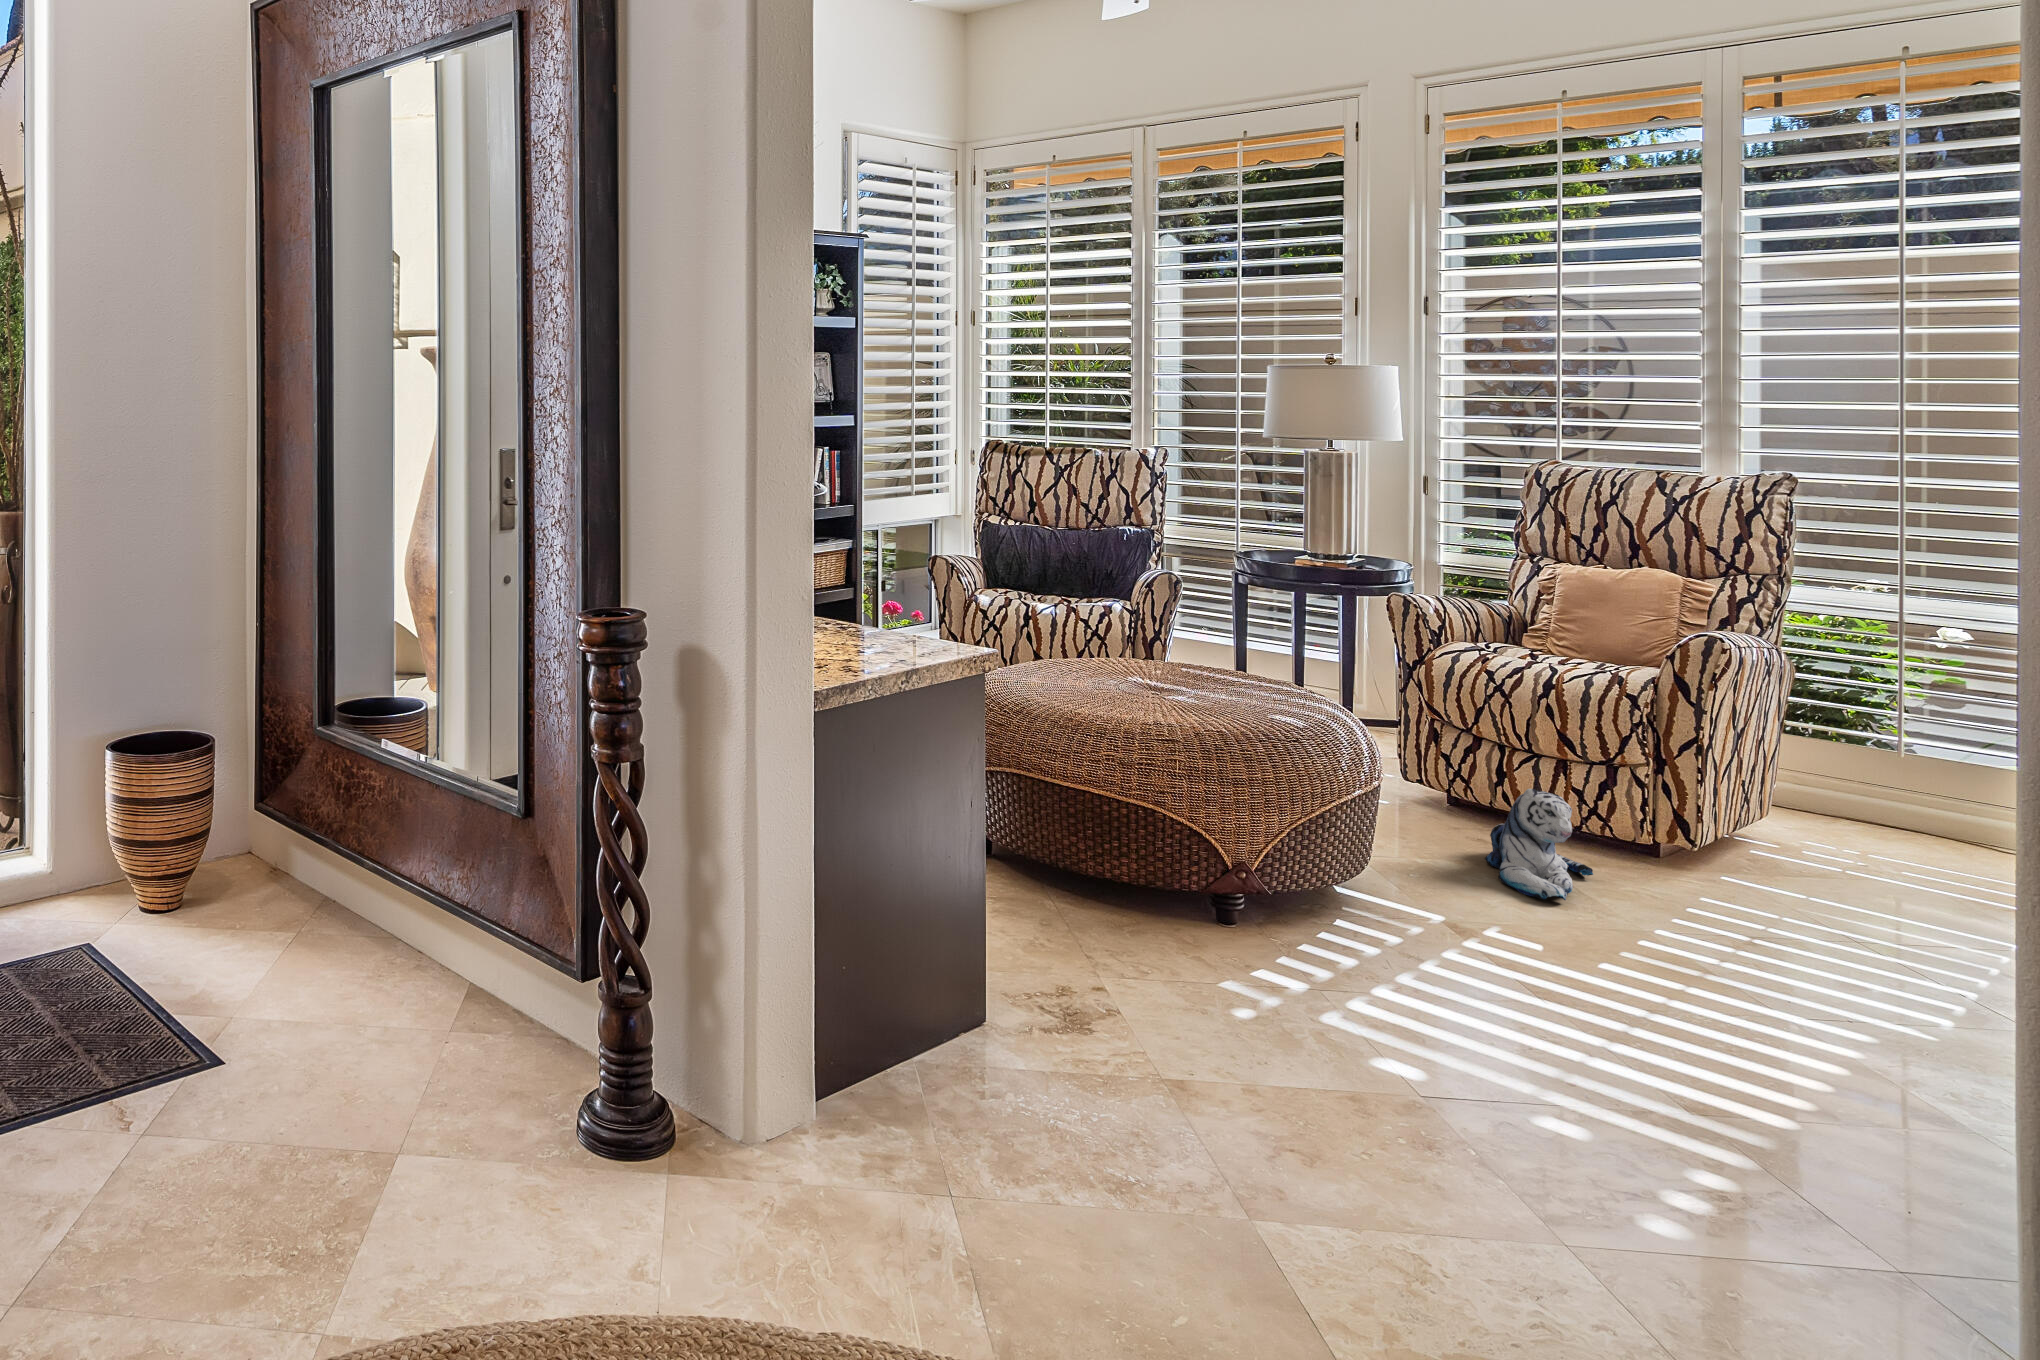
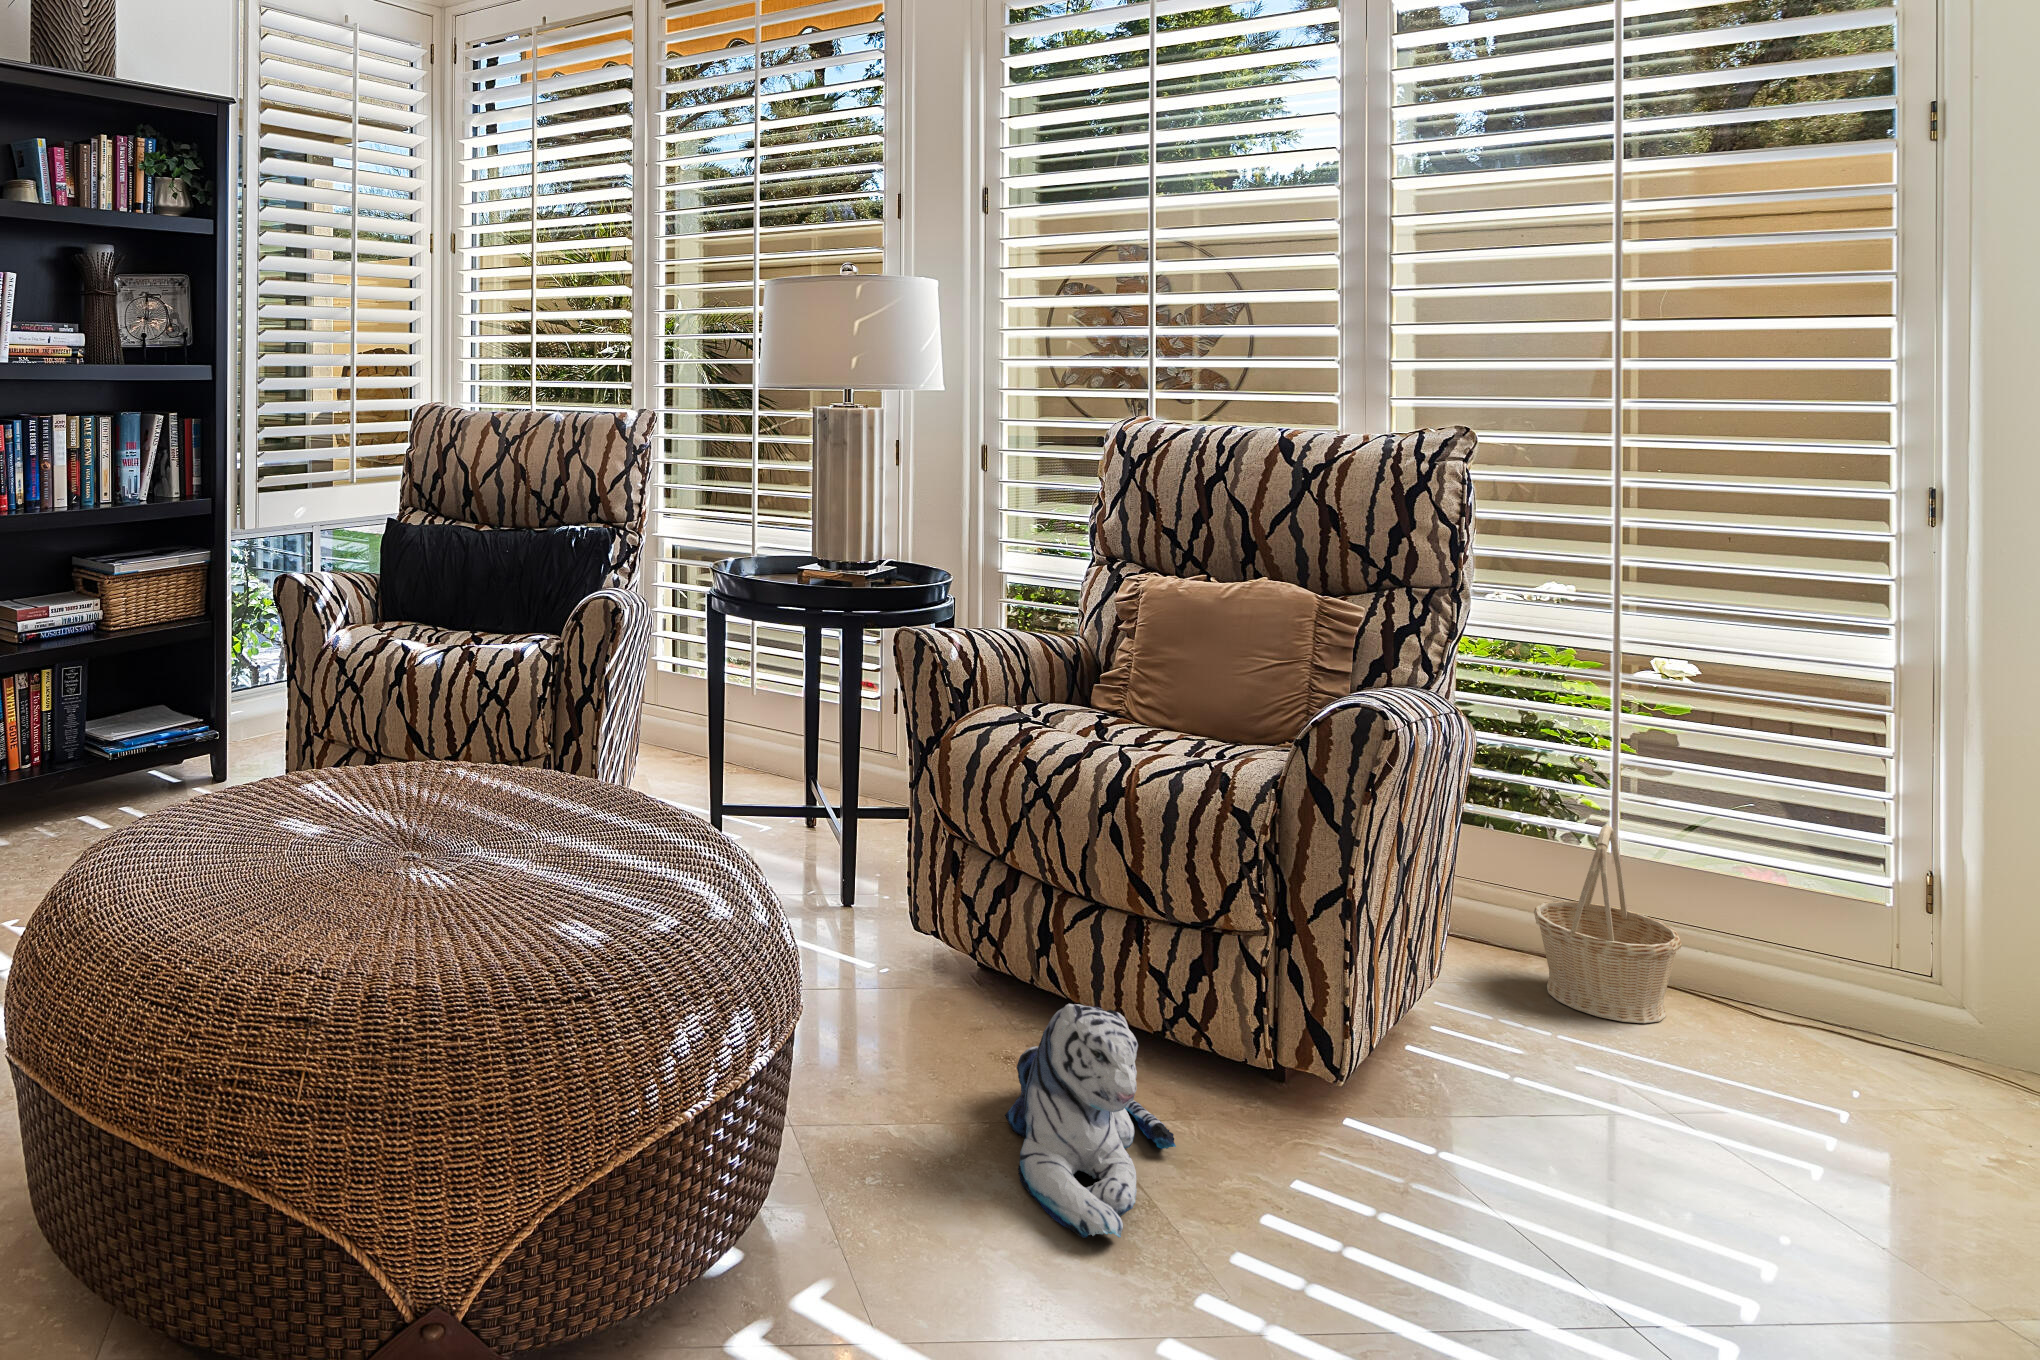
basket: none [1840,731,1943,853] -> present [1534,825,1682,1023]

